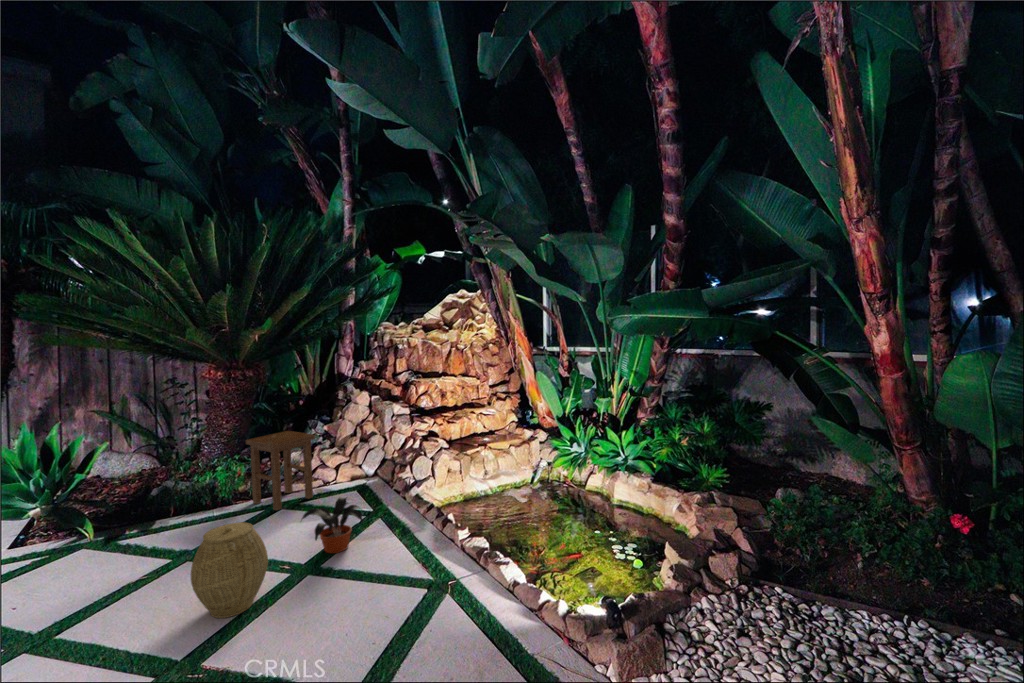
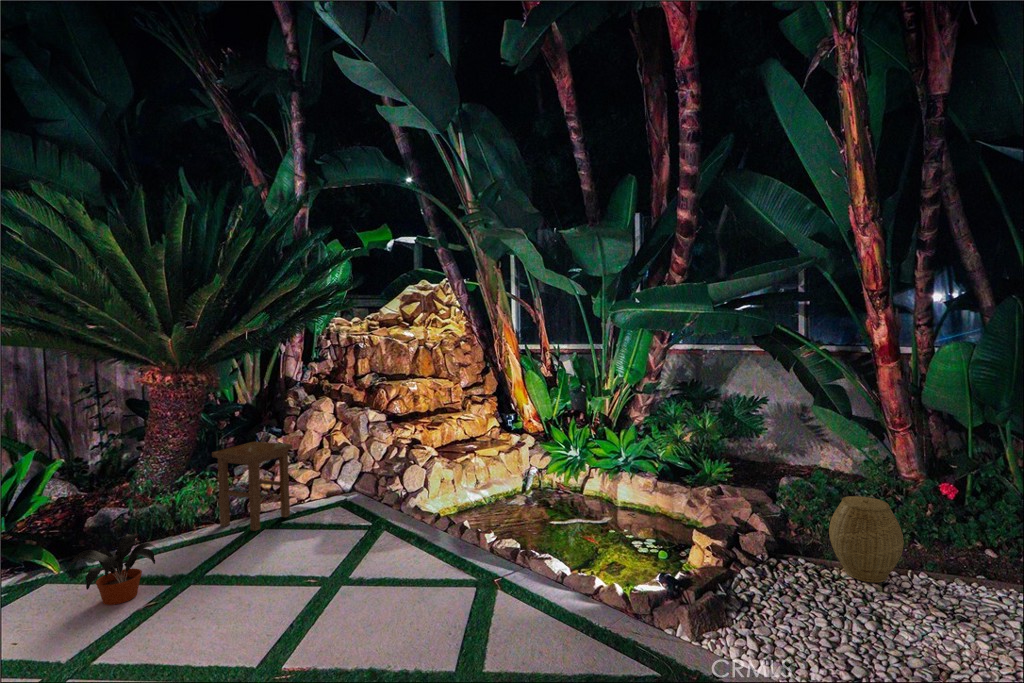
potted plant: present [302,497,363,553] -> present [68,534,155,605]
woven basket: present [191,522,268,618] -> present [829,496,904,582]

